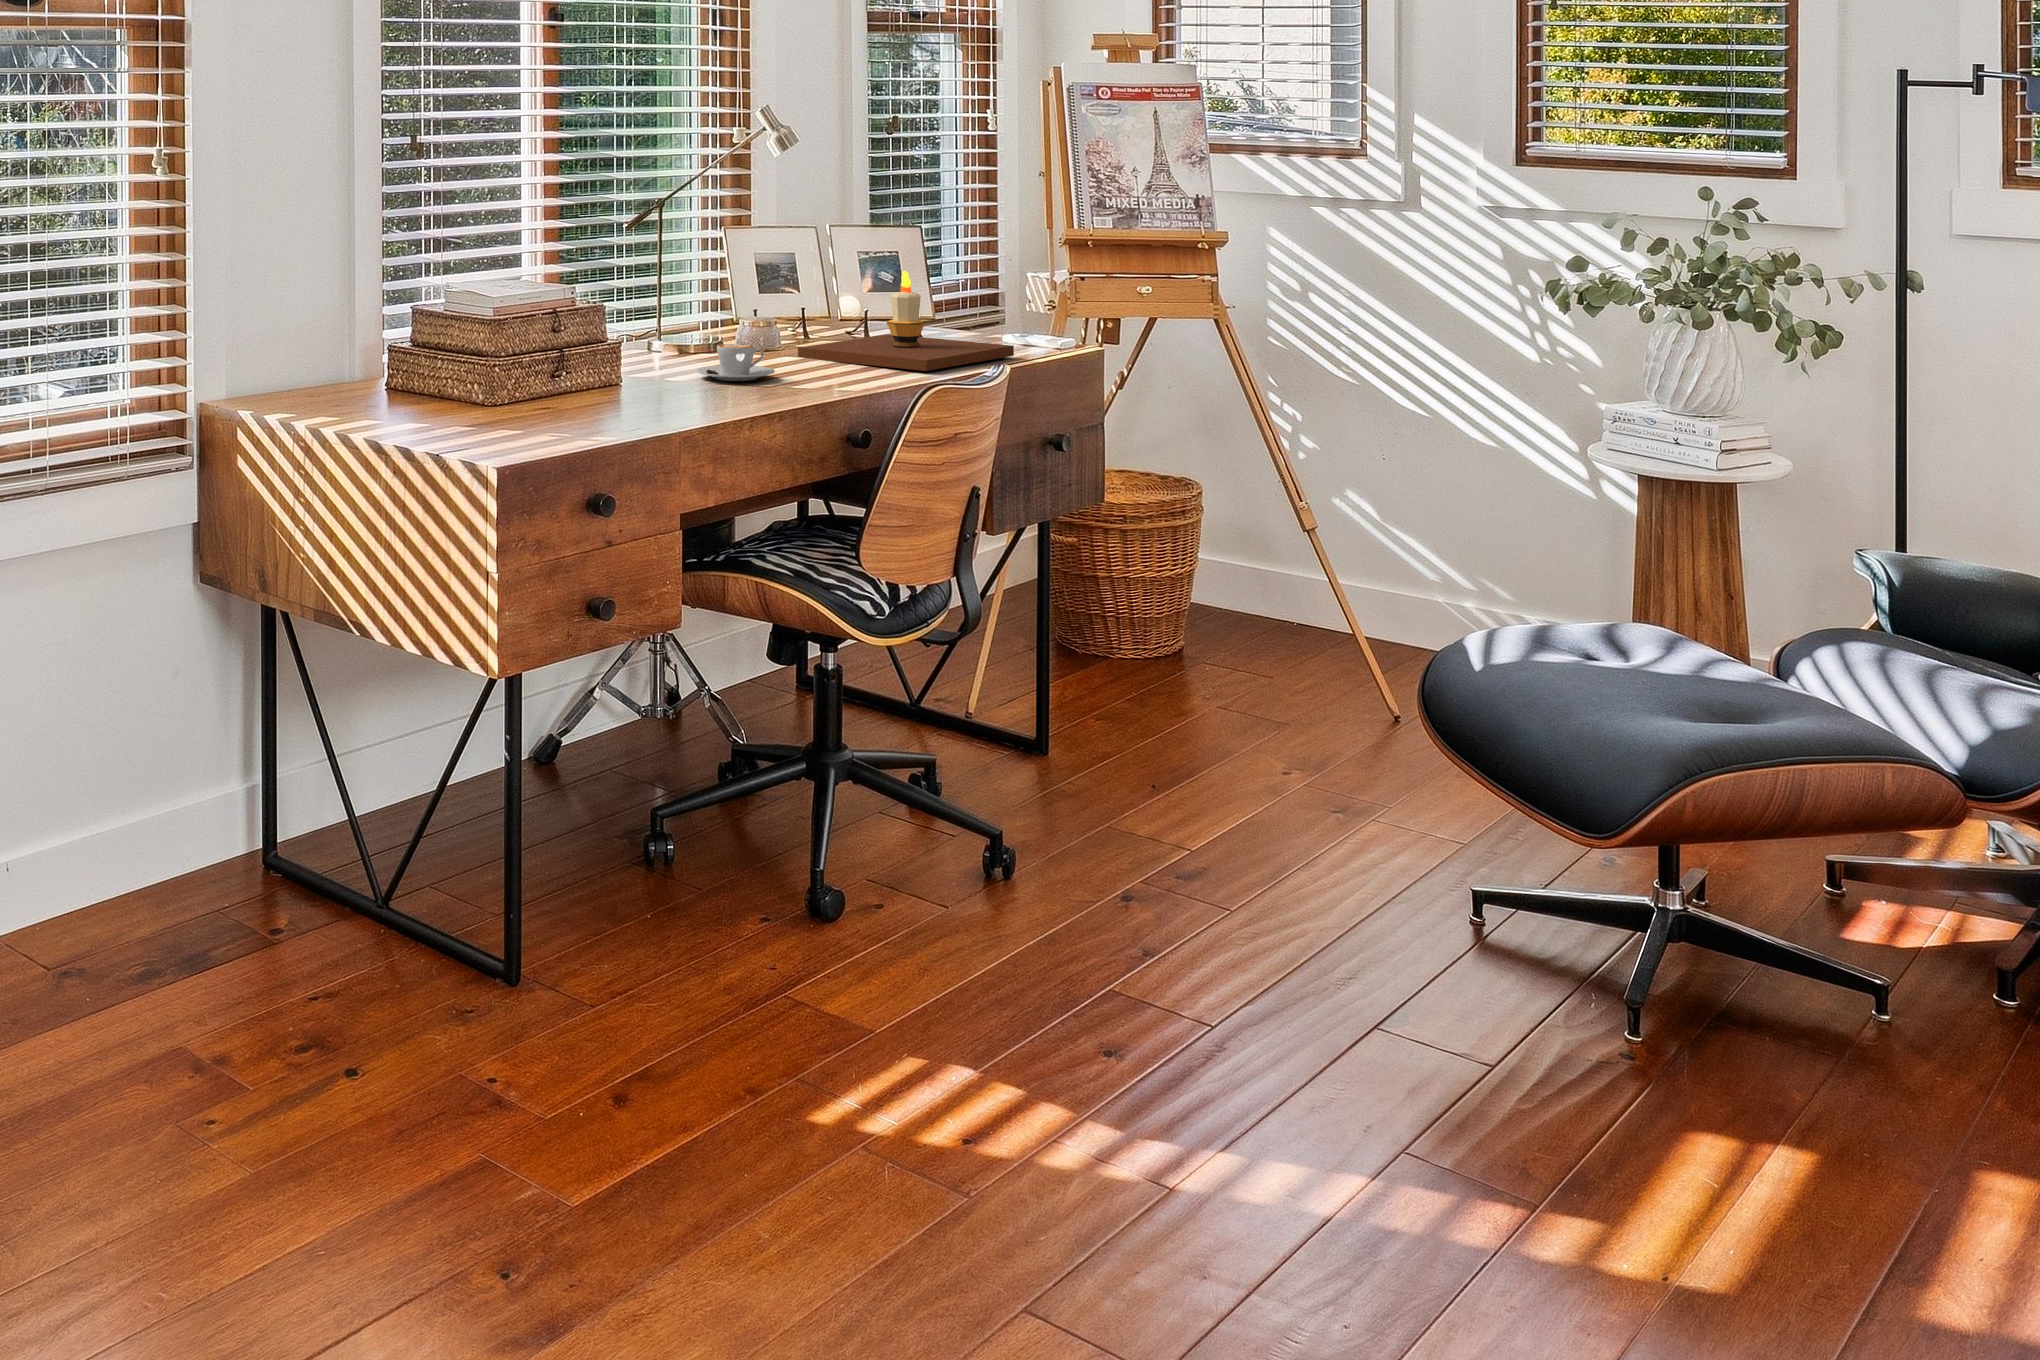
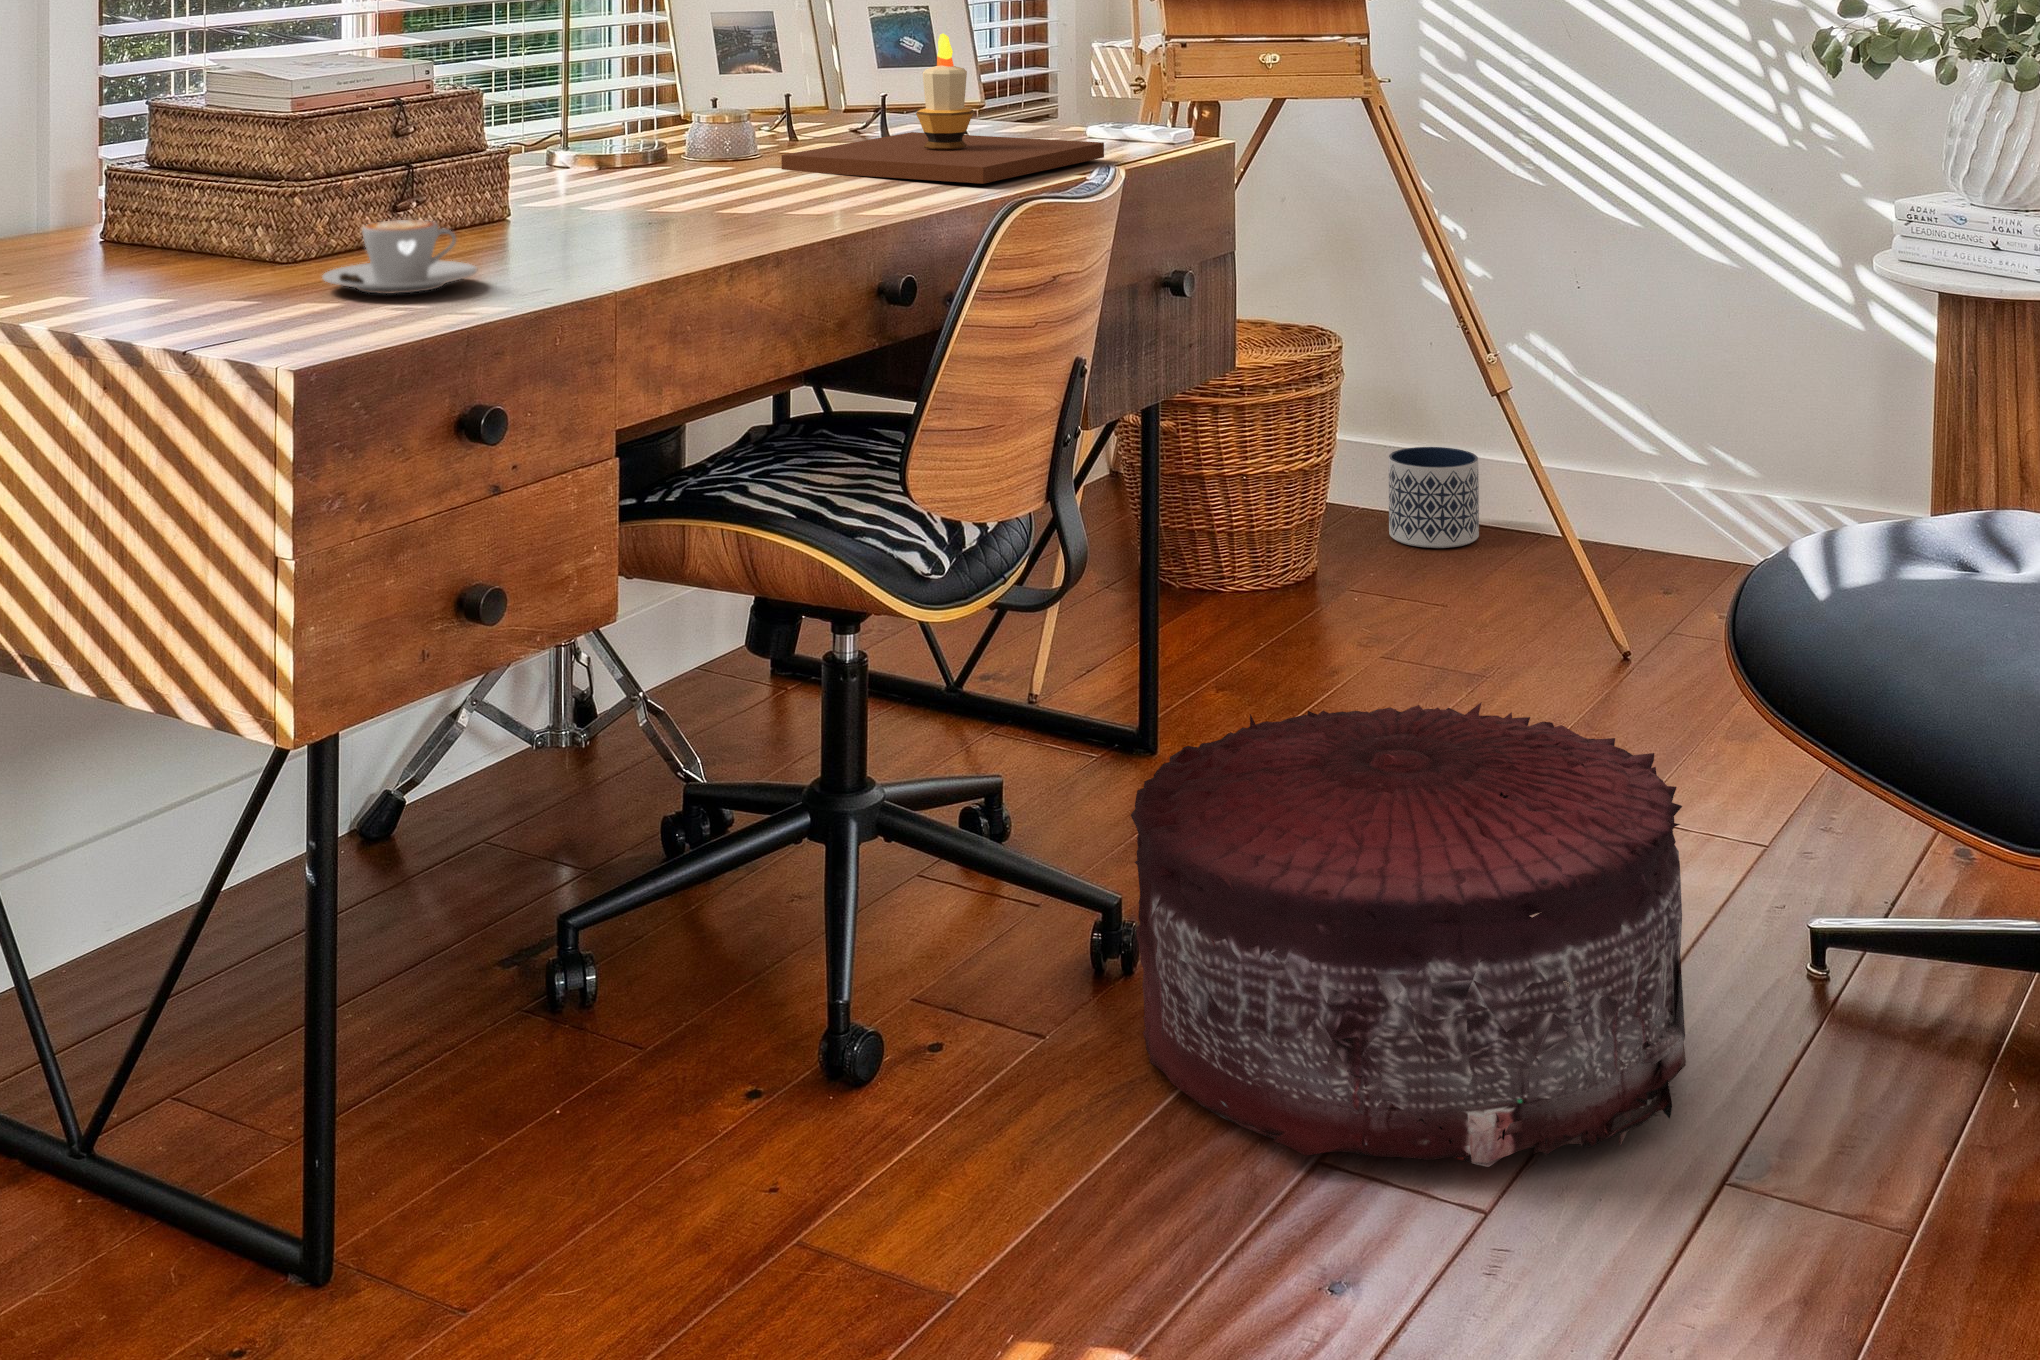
coffee cup: present [697,344,775,381] -> present [323,220,477,294]
planter: none [1241,569,1308,641] -> present [1389,447,1479,548]
pouf: none [1000,720,1362,1000] -> present [1131,703,1686,1167]

